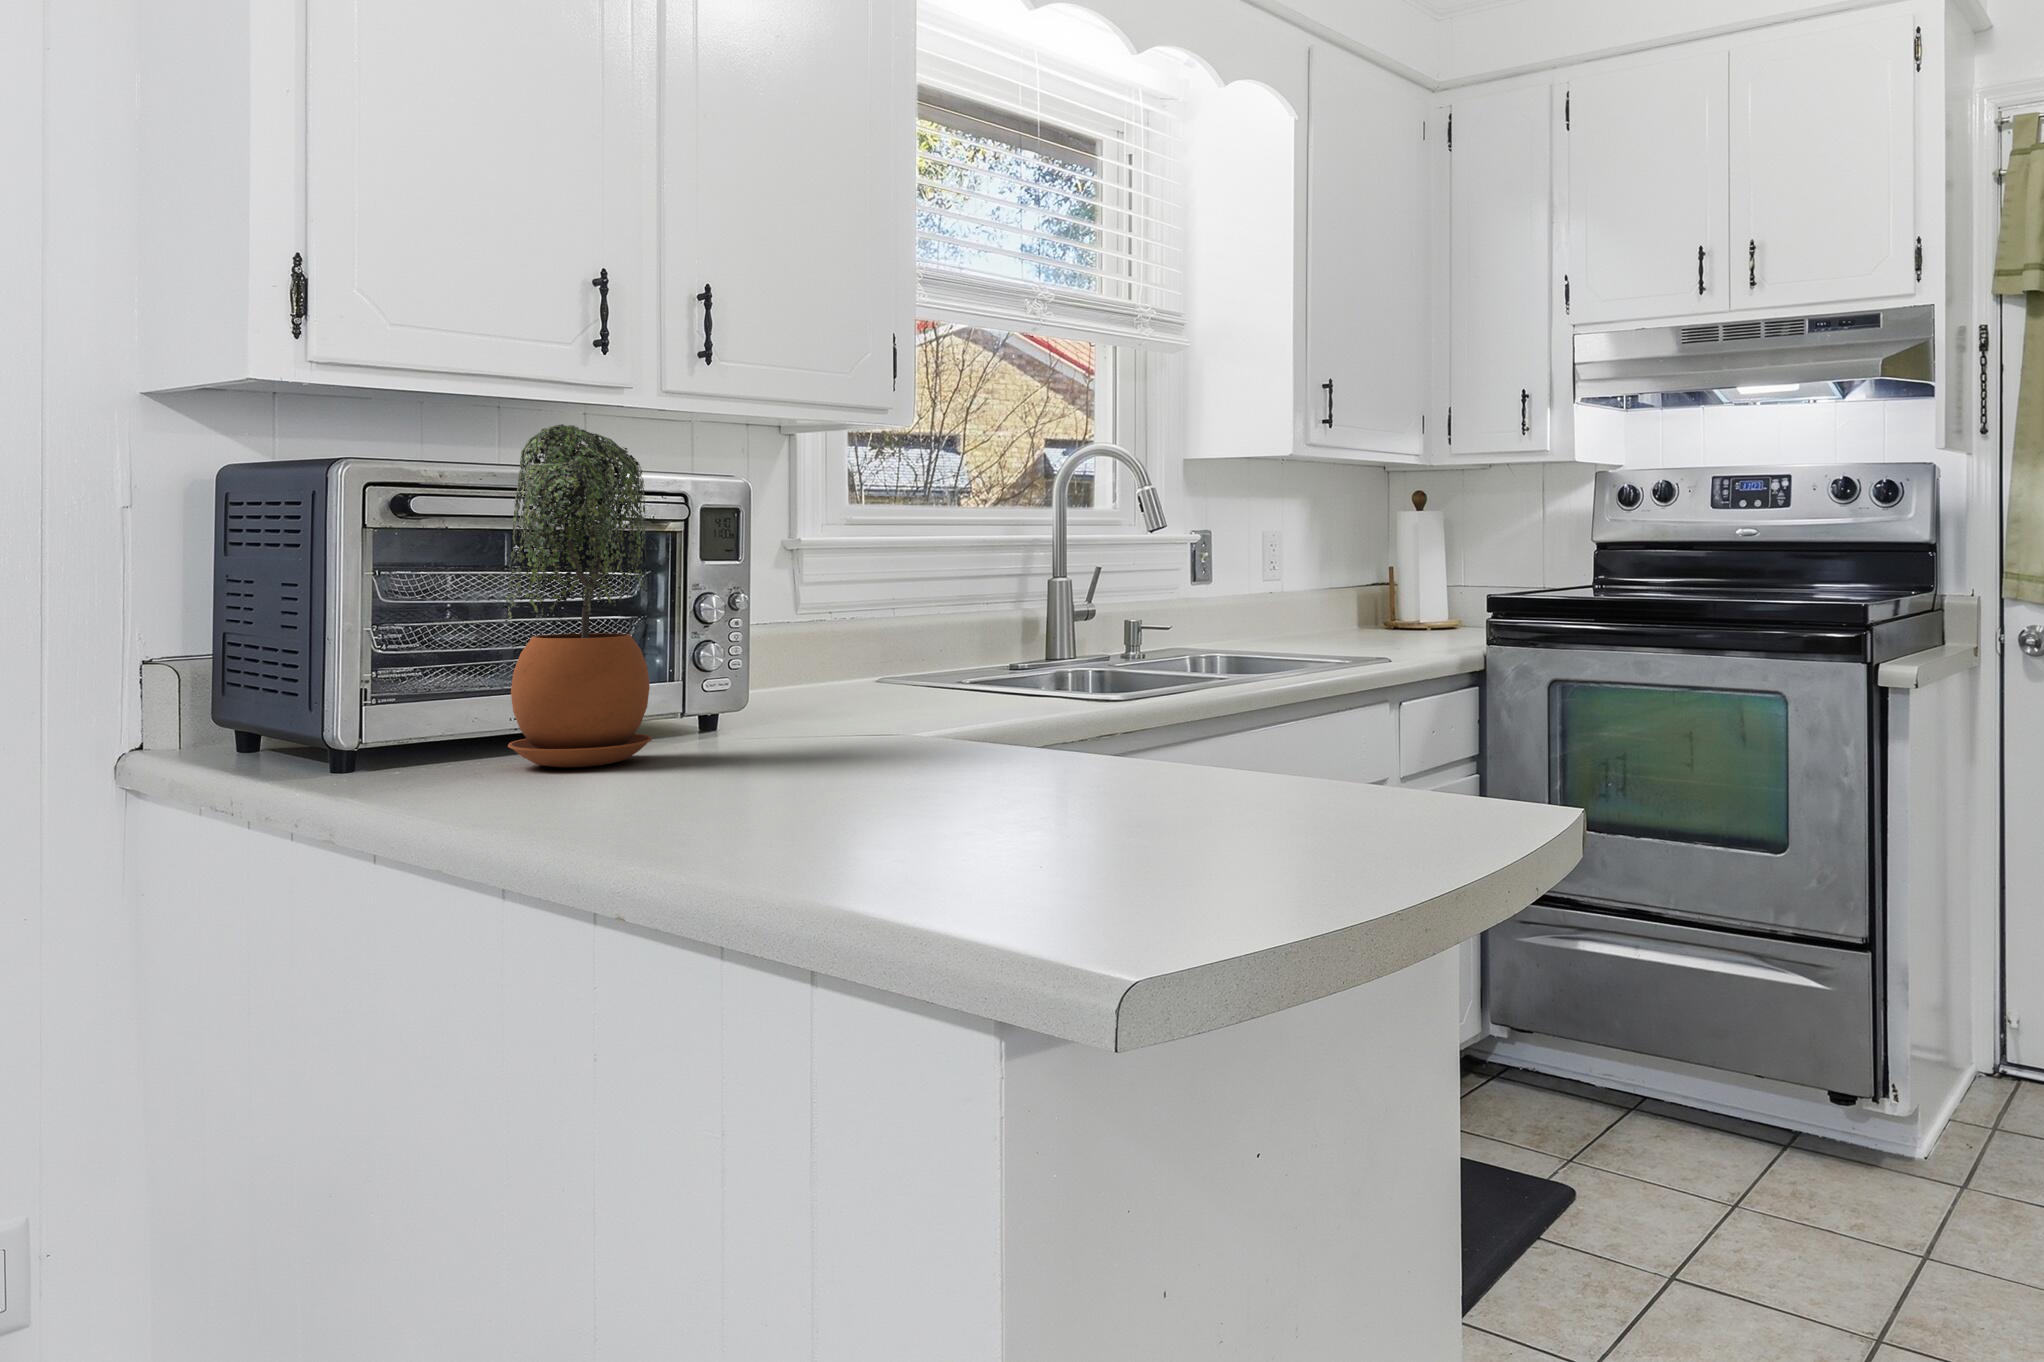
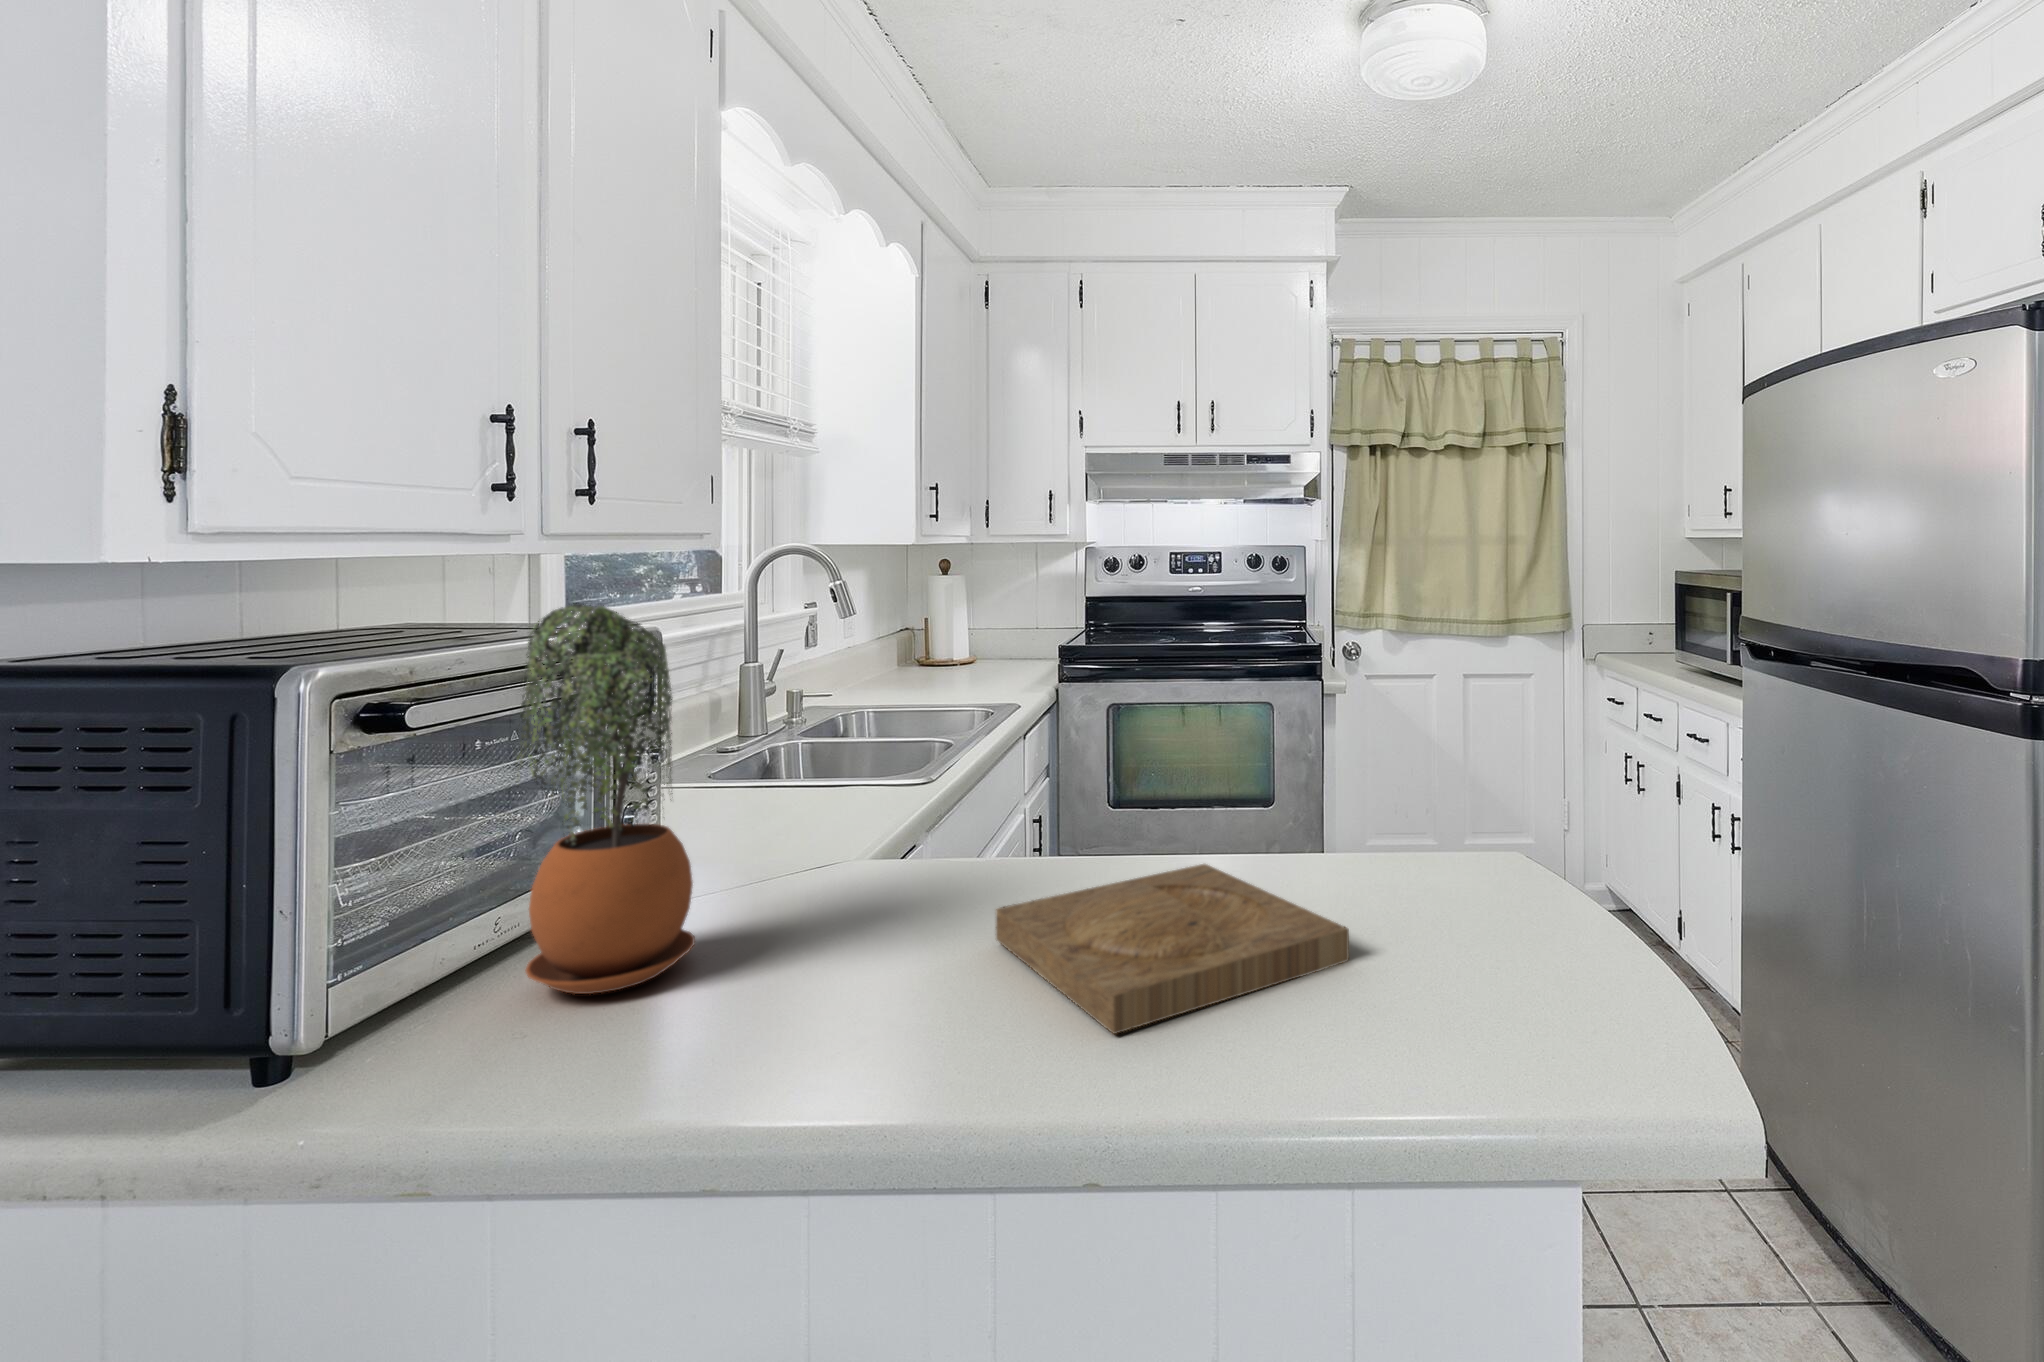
tray: none [756,729,1112,823] -> present [996,864,1349,1034]

